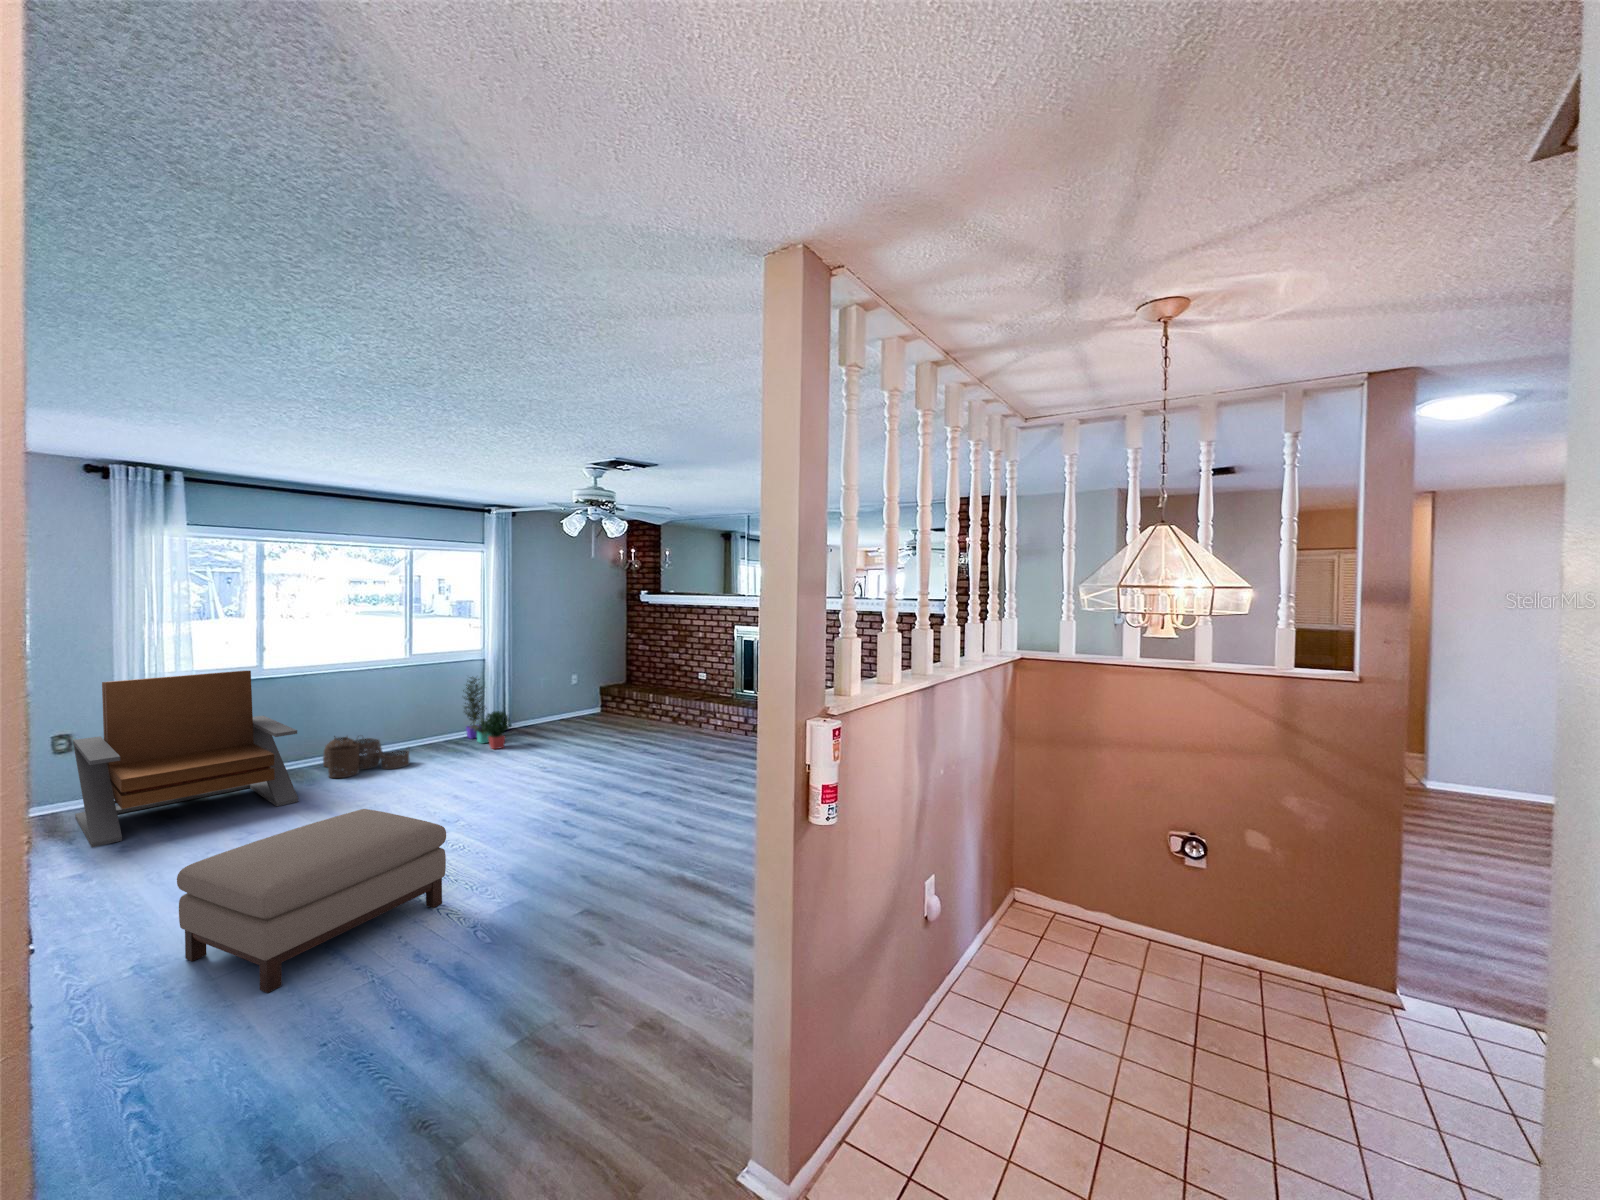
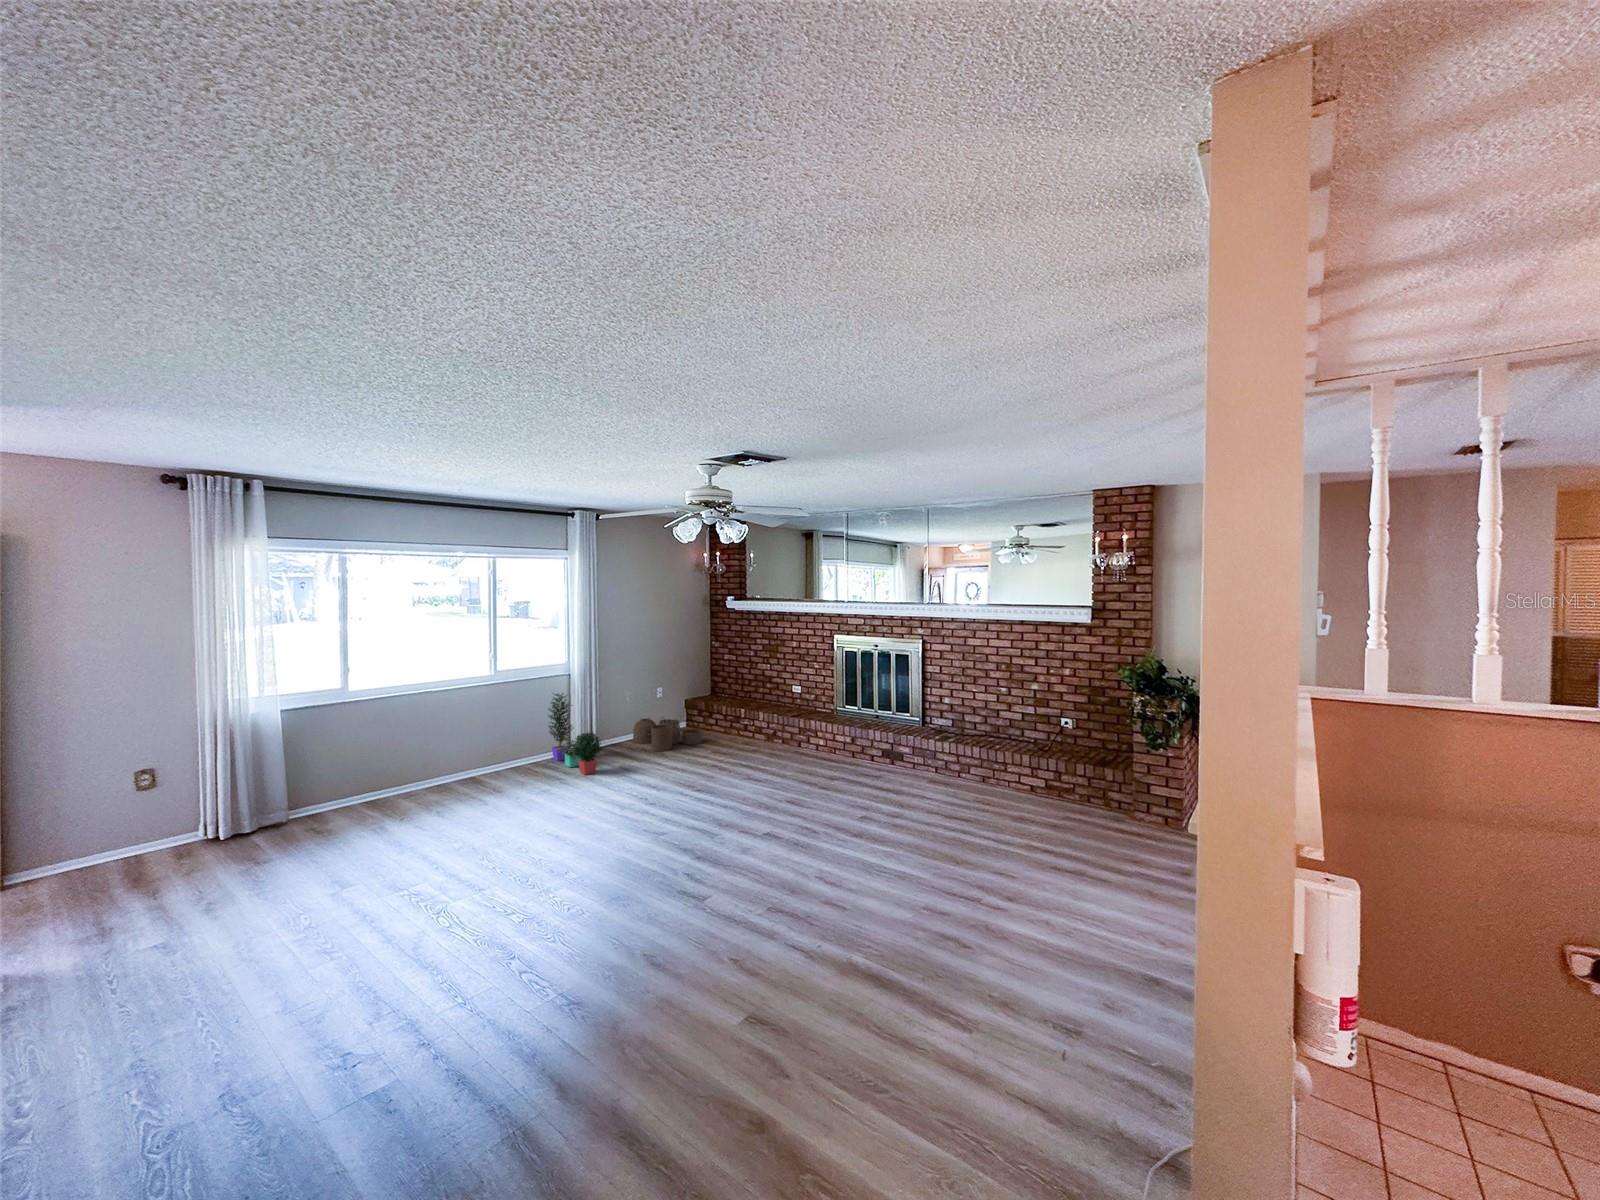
lounge chair: present [73,671,298,847] -> none [158,695,390,901]
woven basket: present [323,736,409,778] -> present [633,717,703,751]
ottoman: present [177,809,446,993] -> none [277,873,576,1134]

